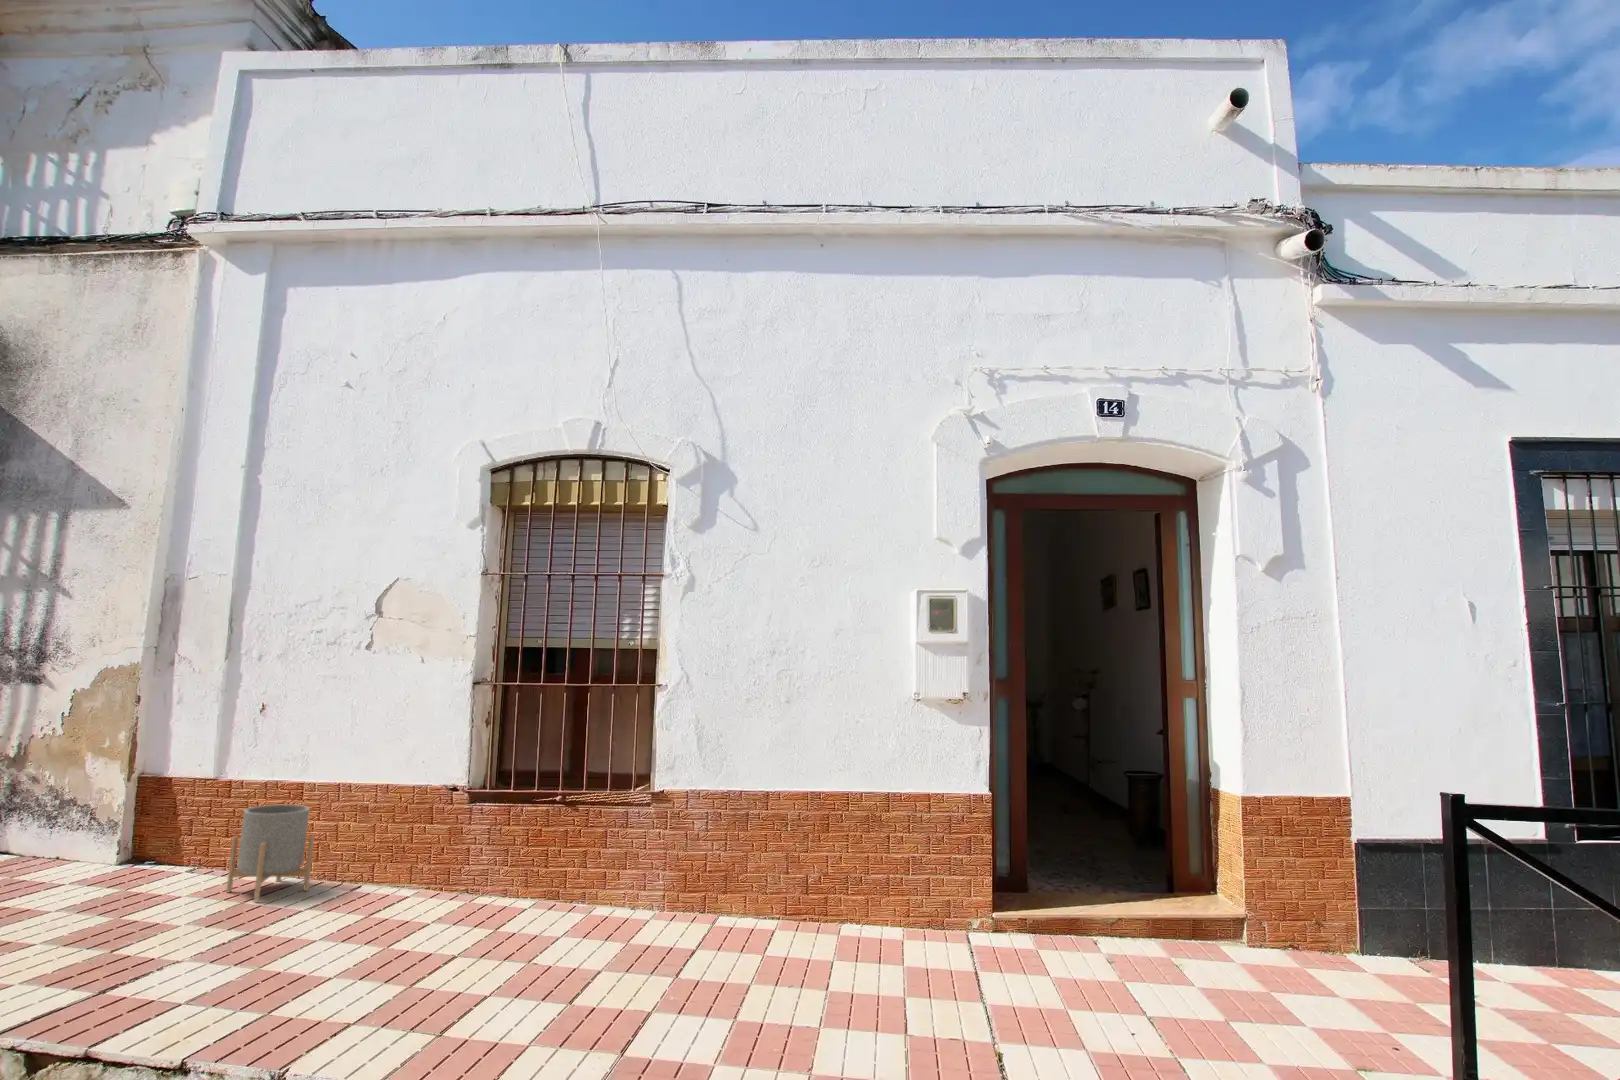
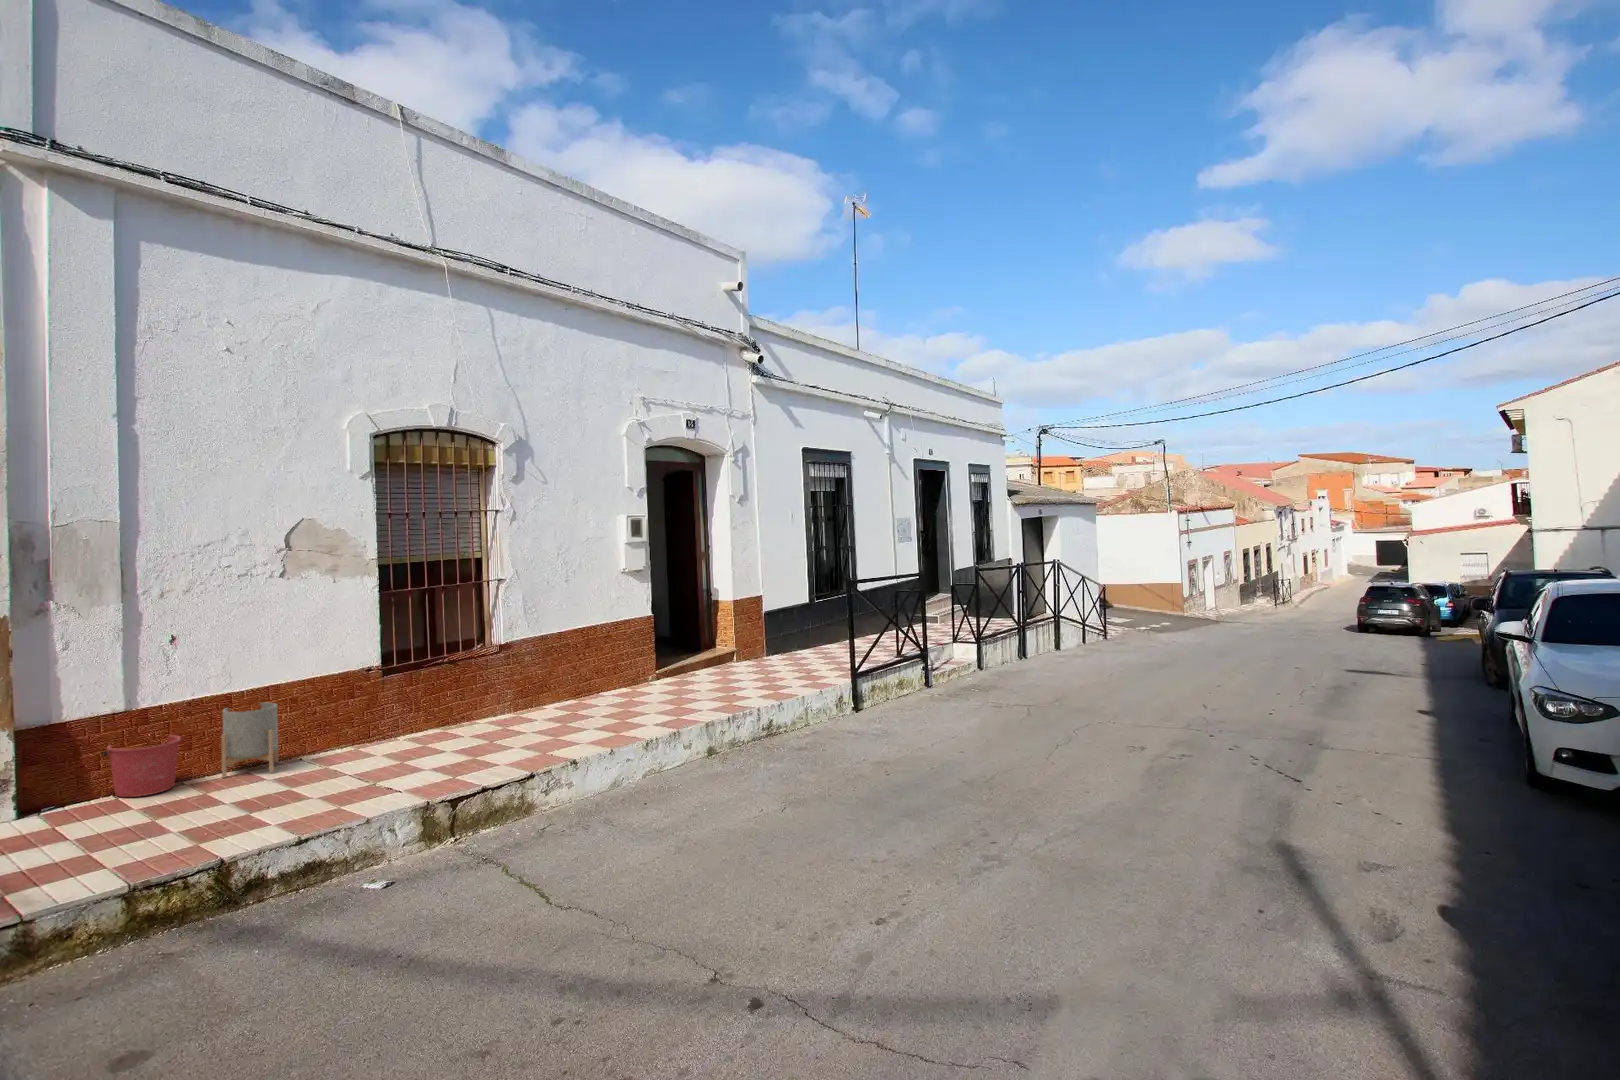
bucket: none [133,819,215,889] -> present [103,735,181,797]

